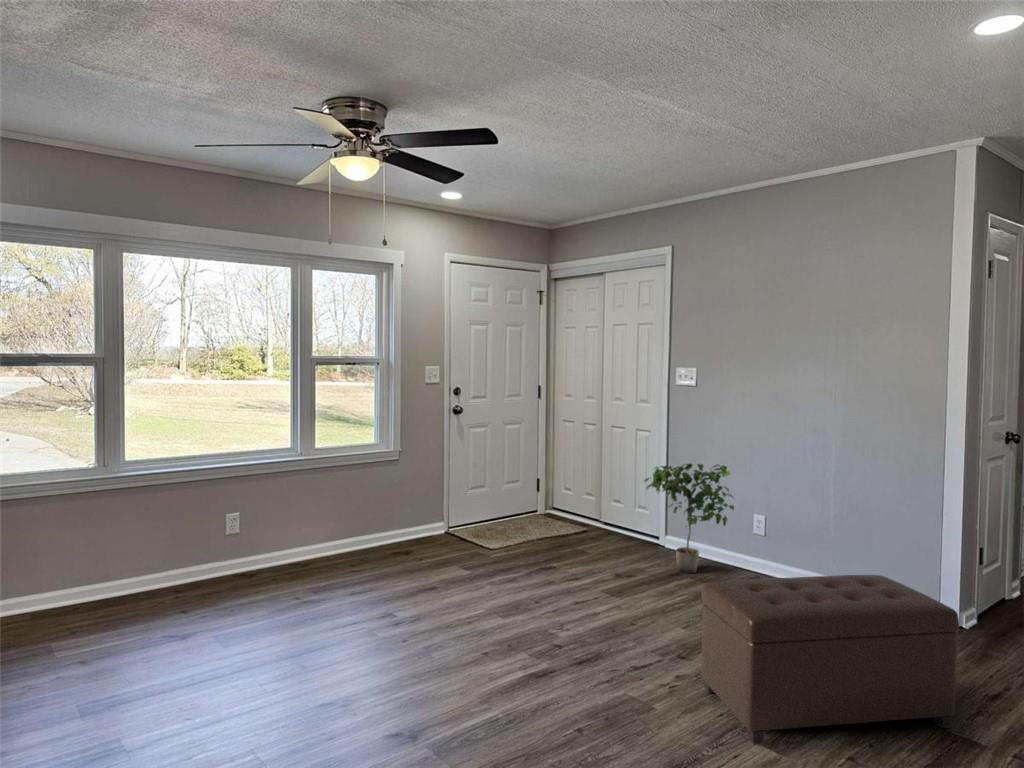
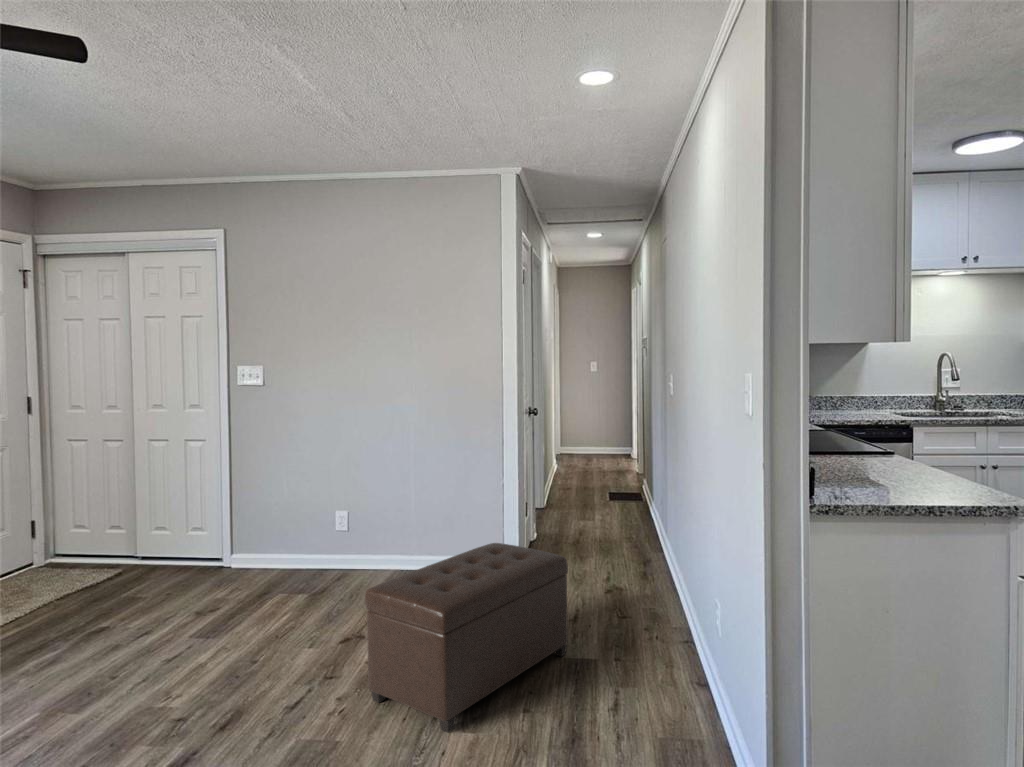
potted plant: present [644,464,734,573] -> none [214,466,320,591]

